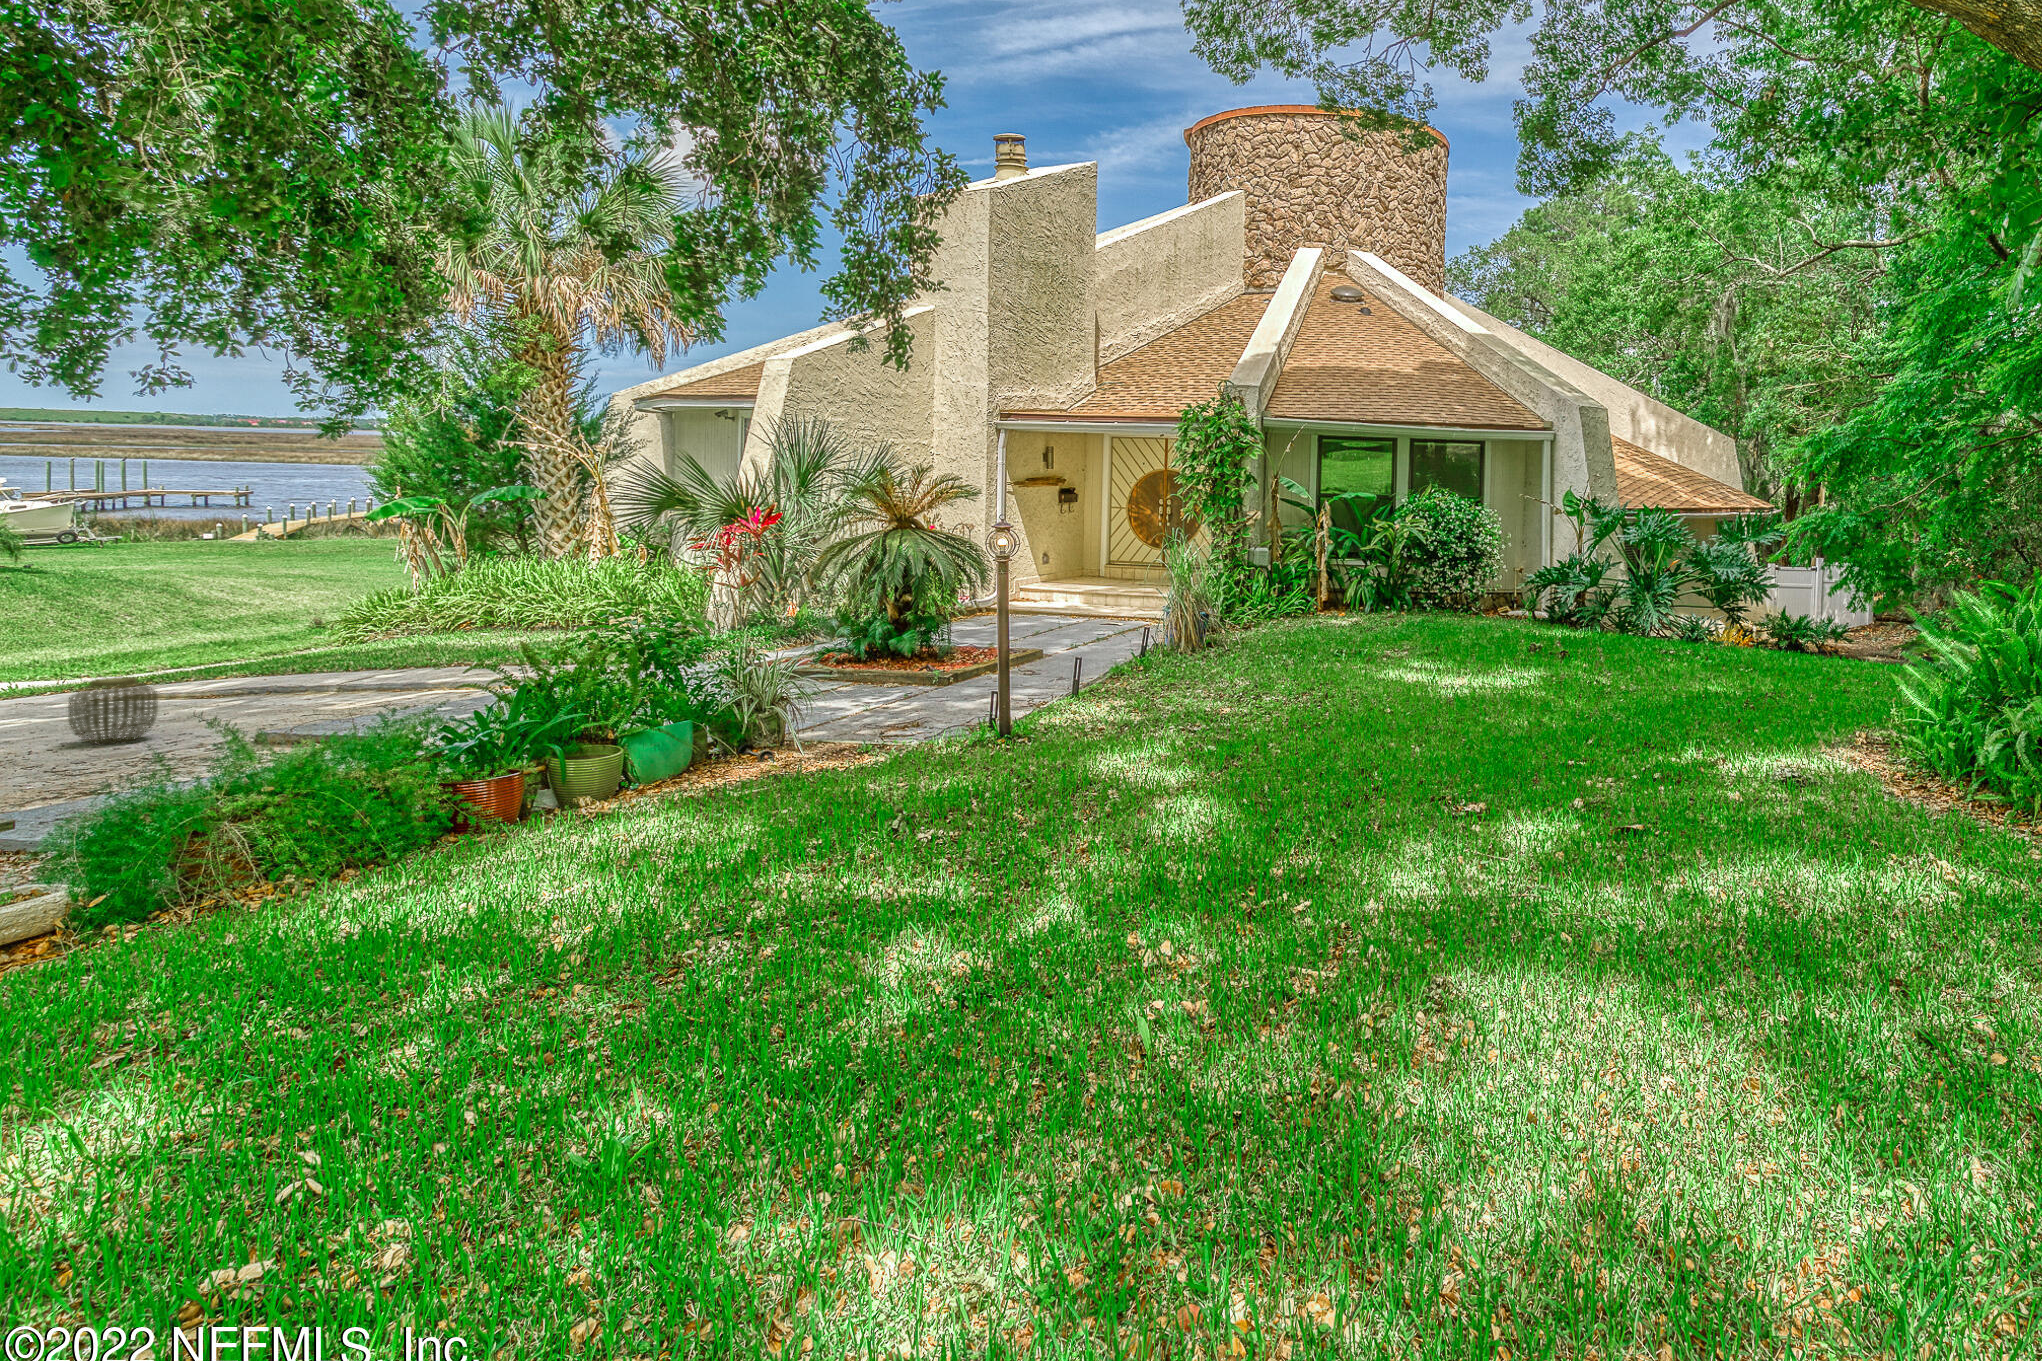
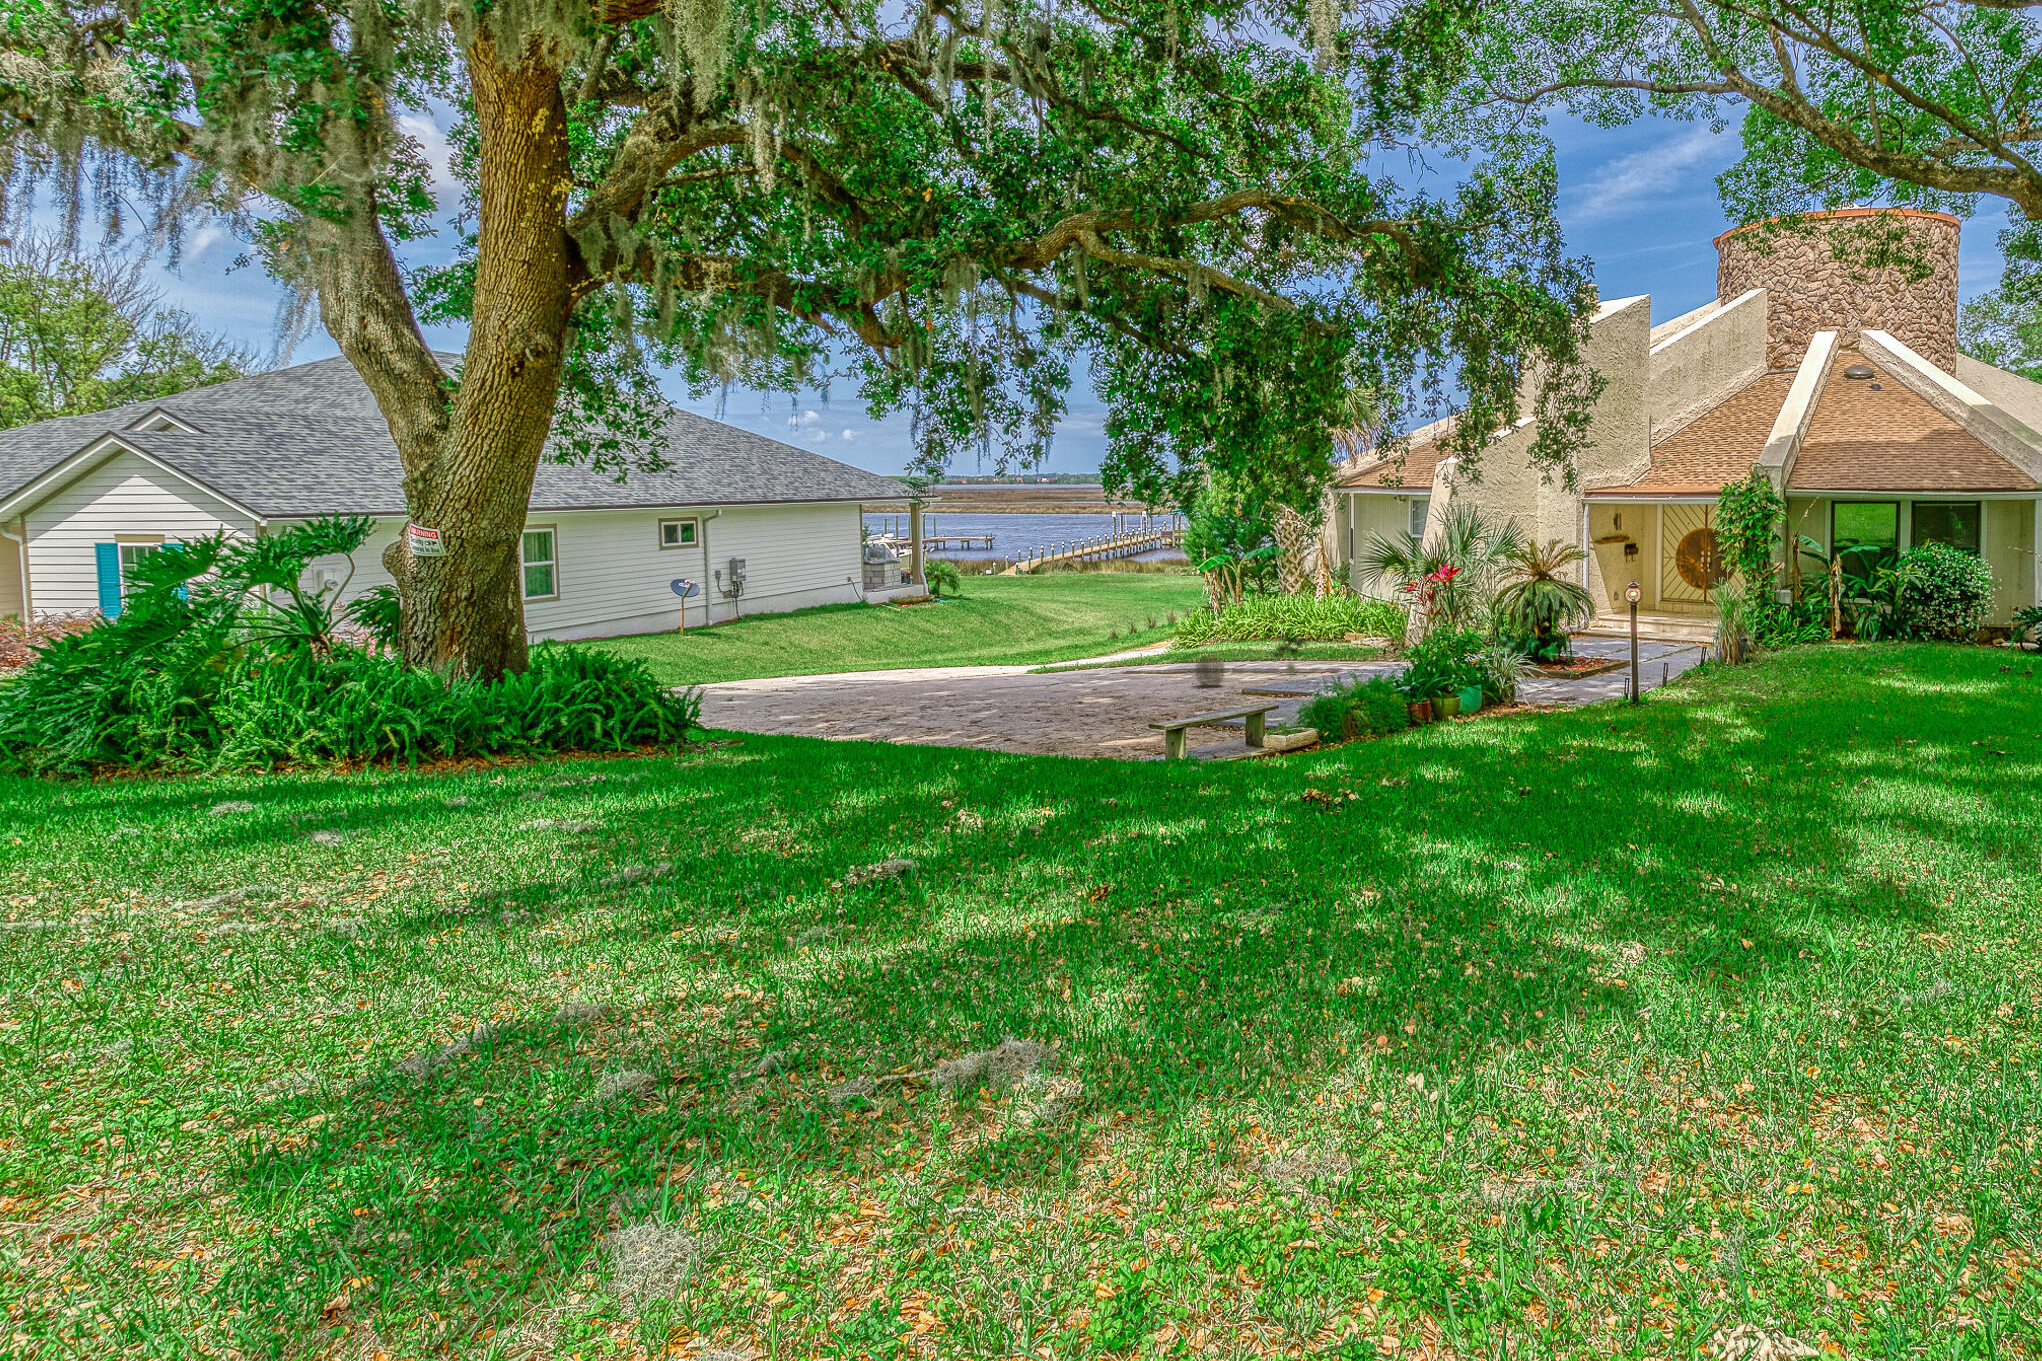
potted plant: none [339,628,430,703] -> present [1273,637,1307,675]

